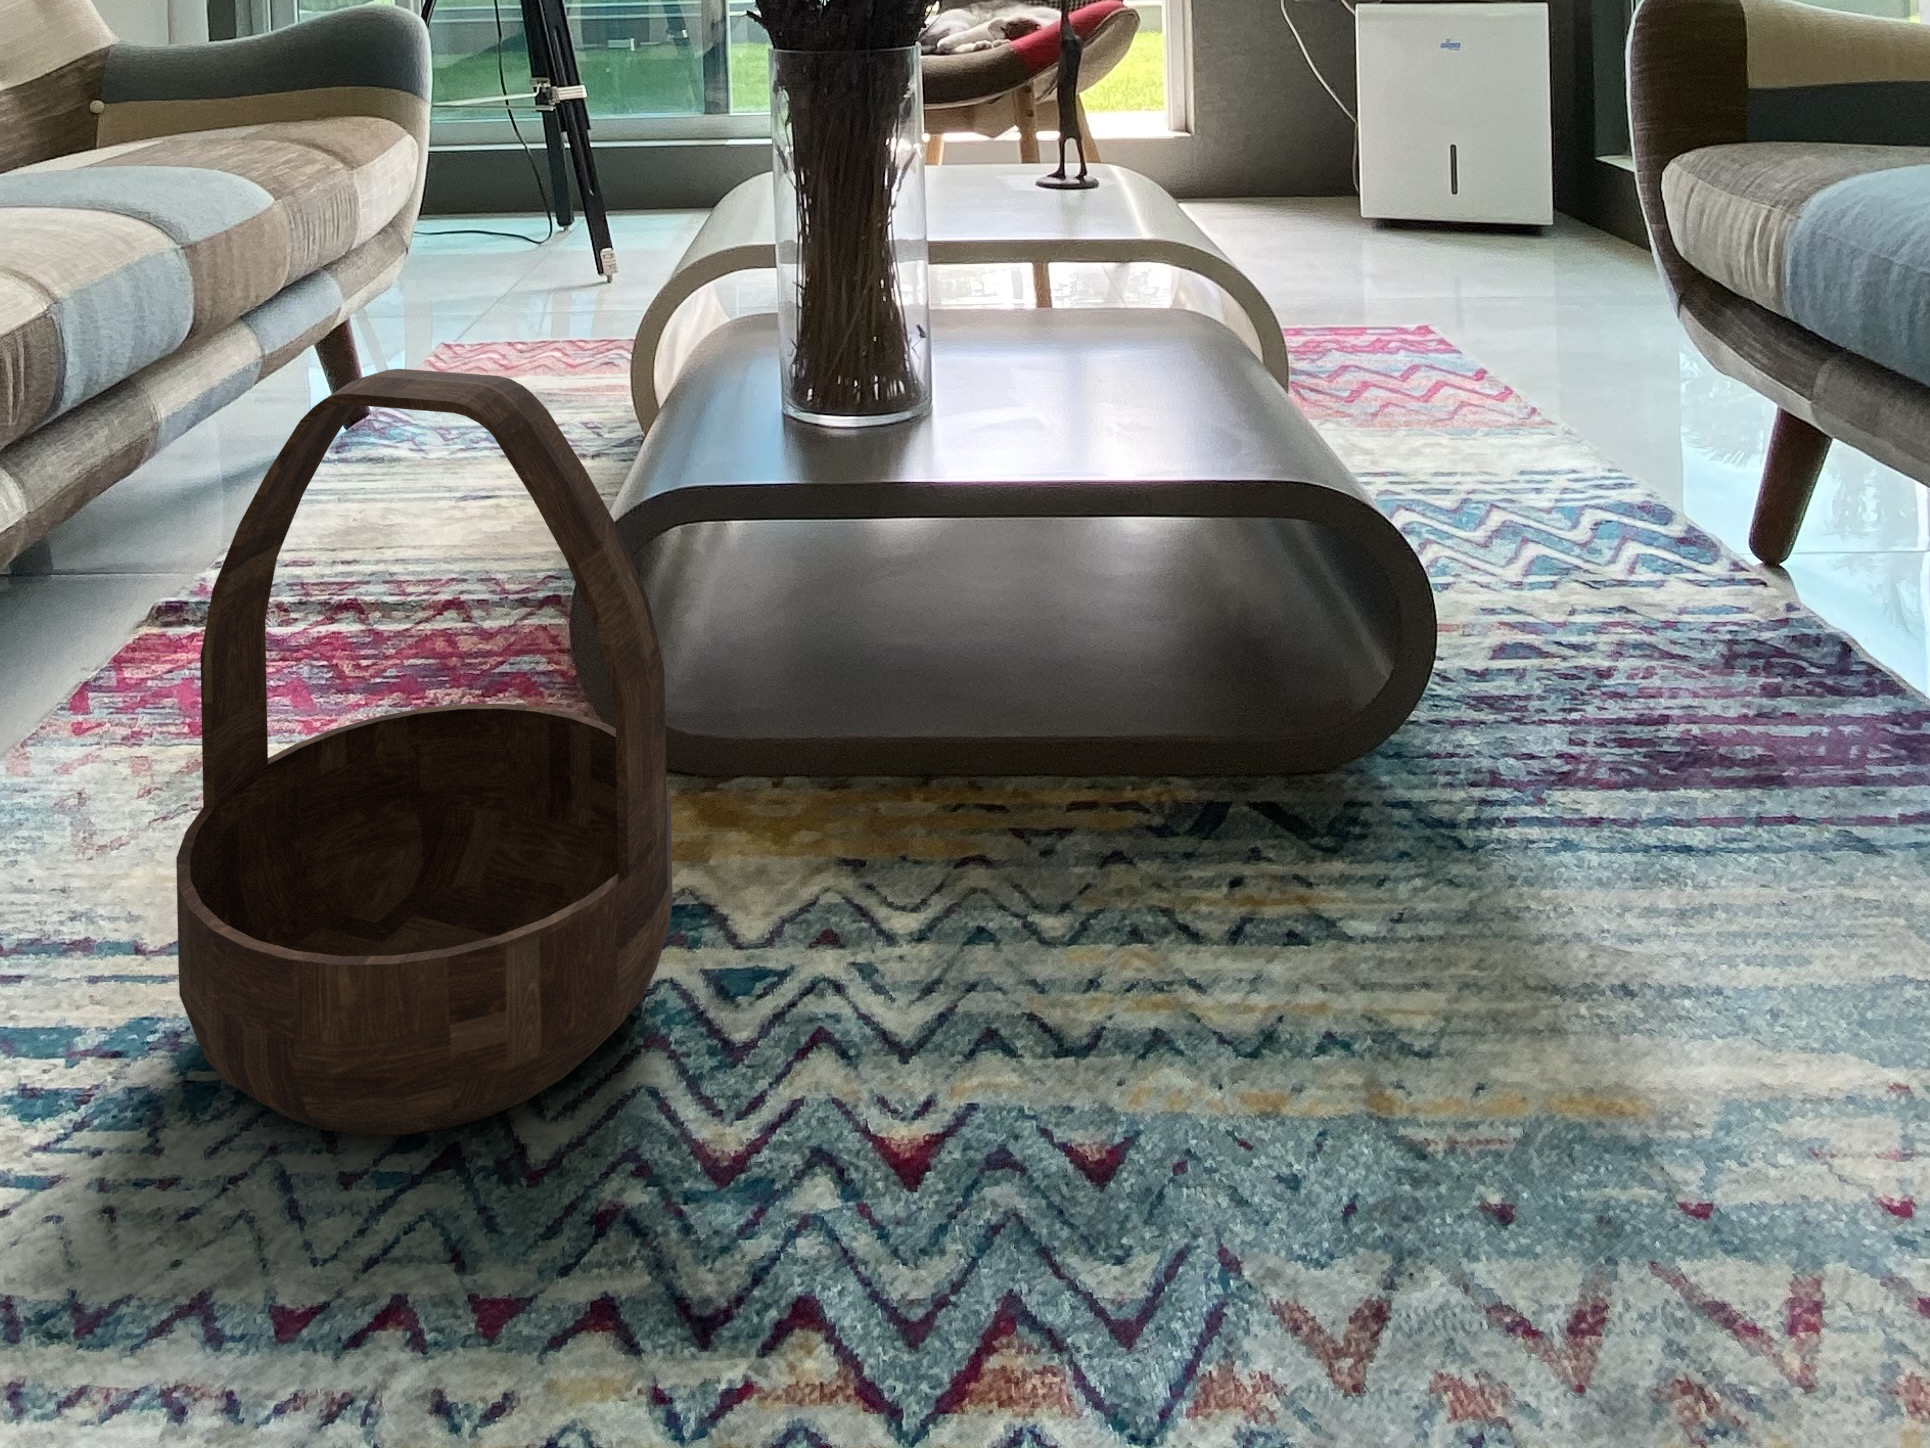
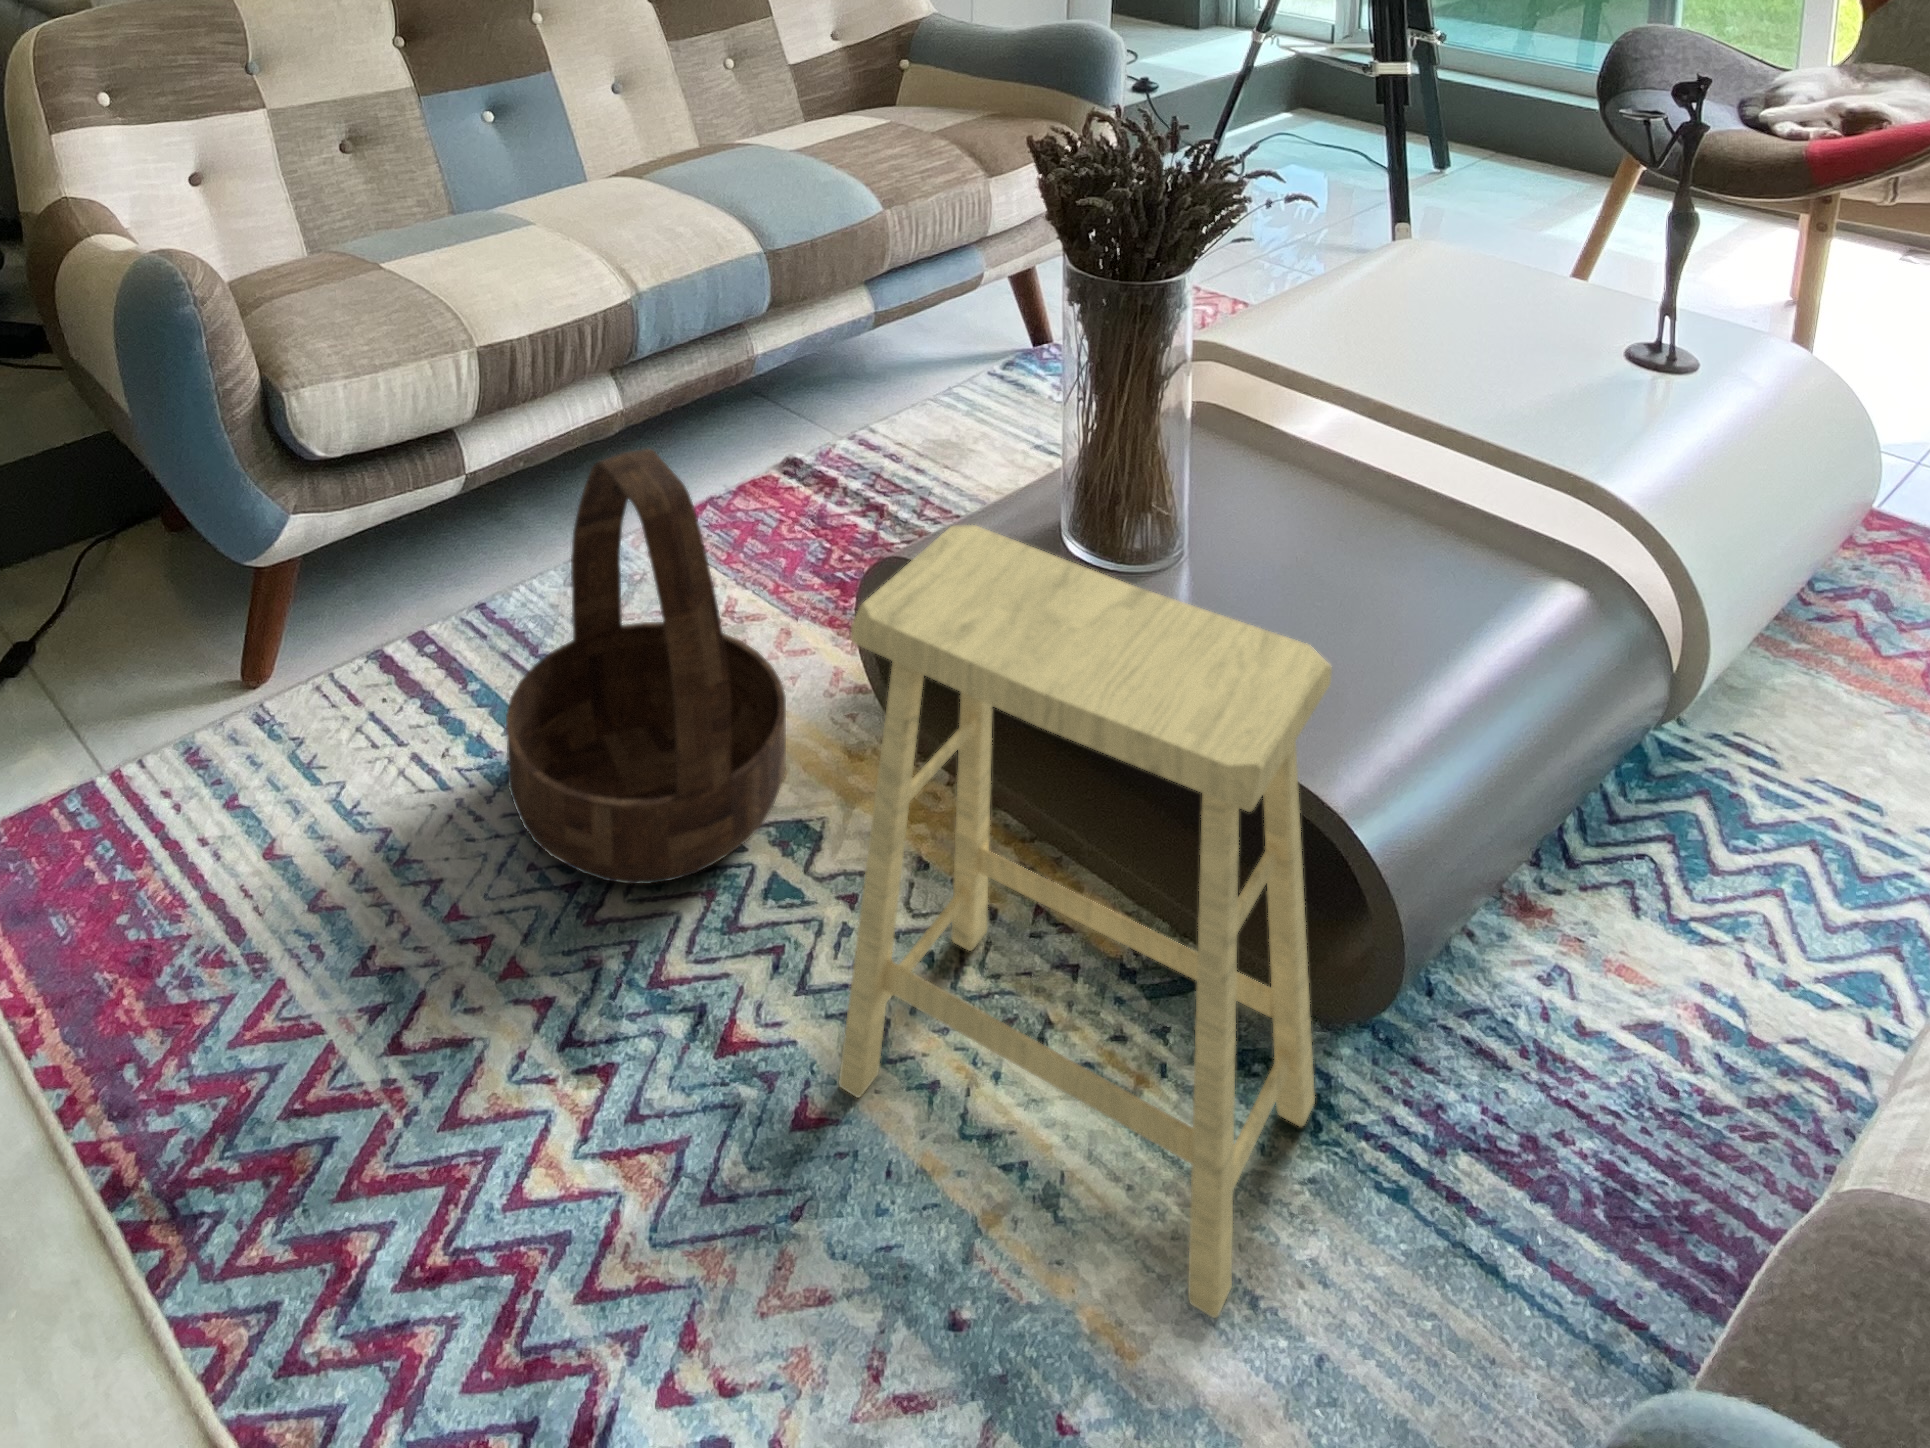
footstool: none [975,229,1637,1109] -> present [839,525,1332,1318]

